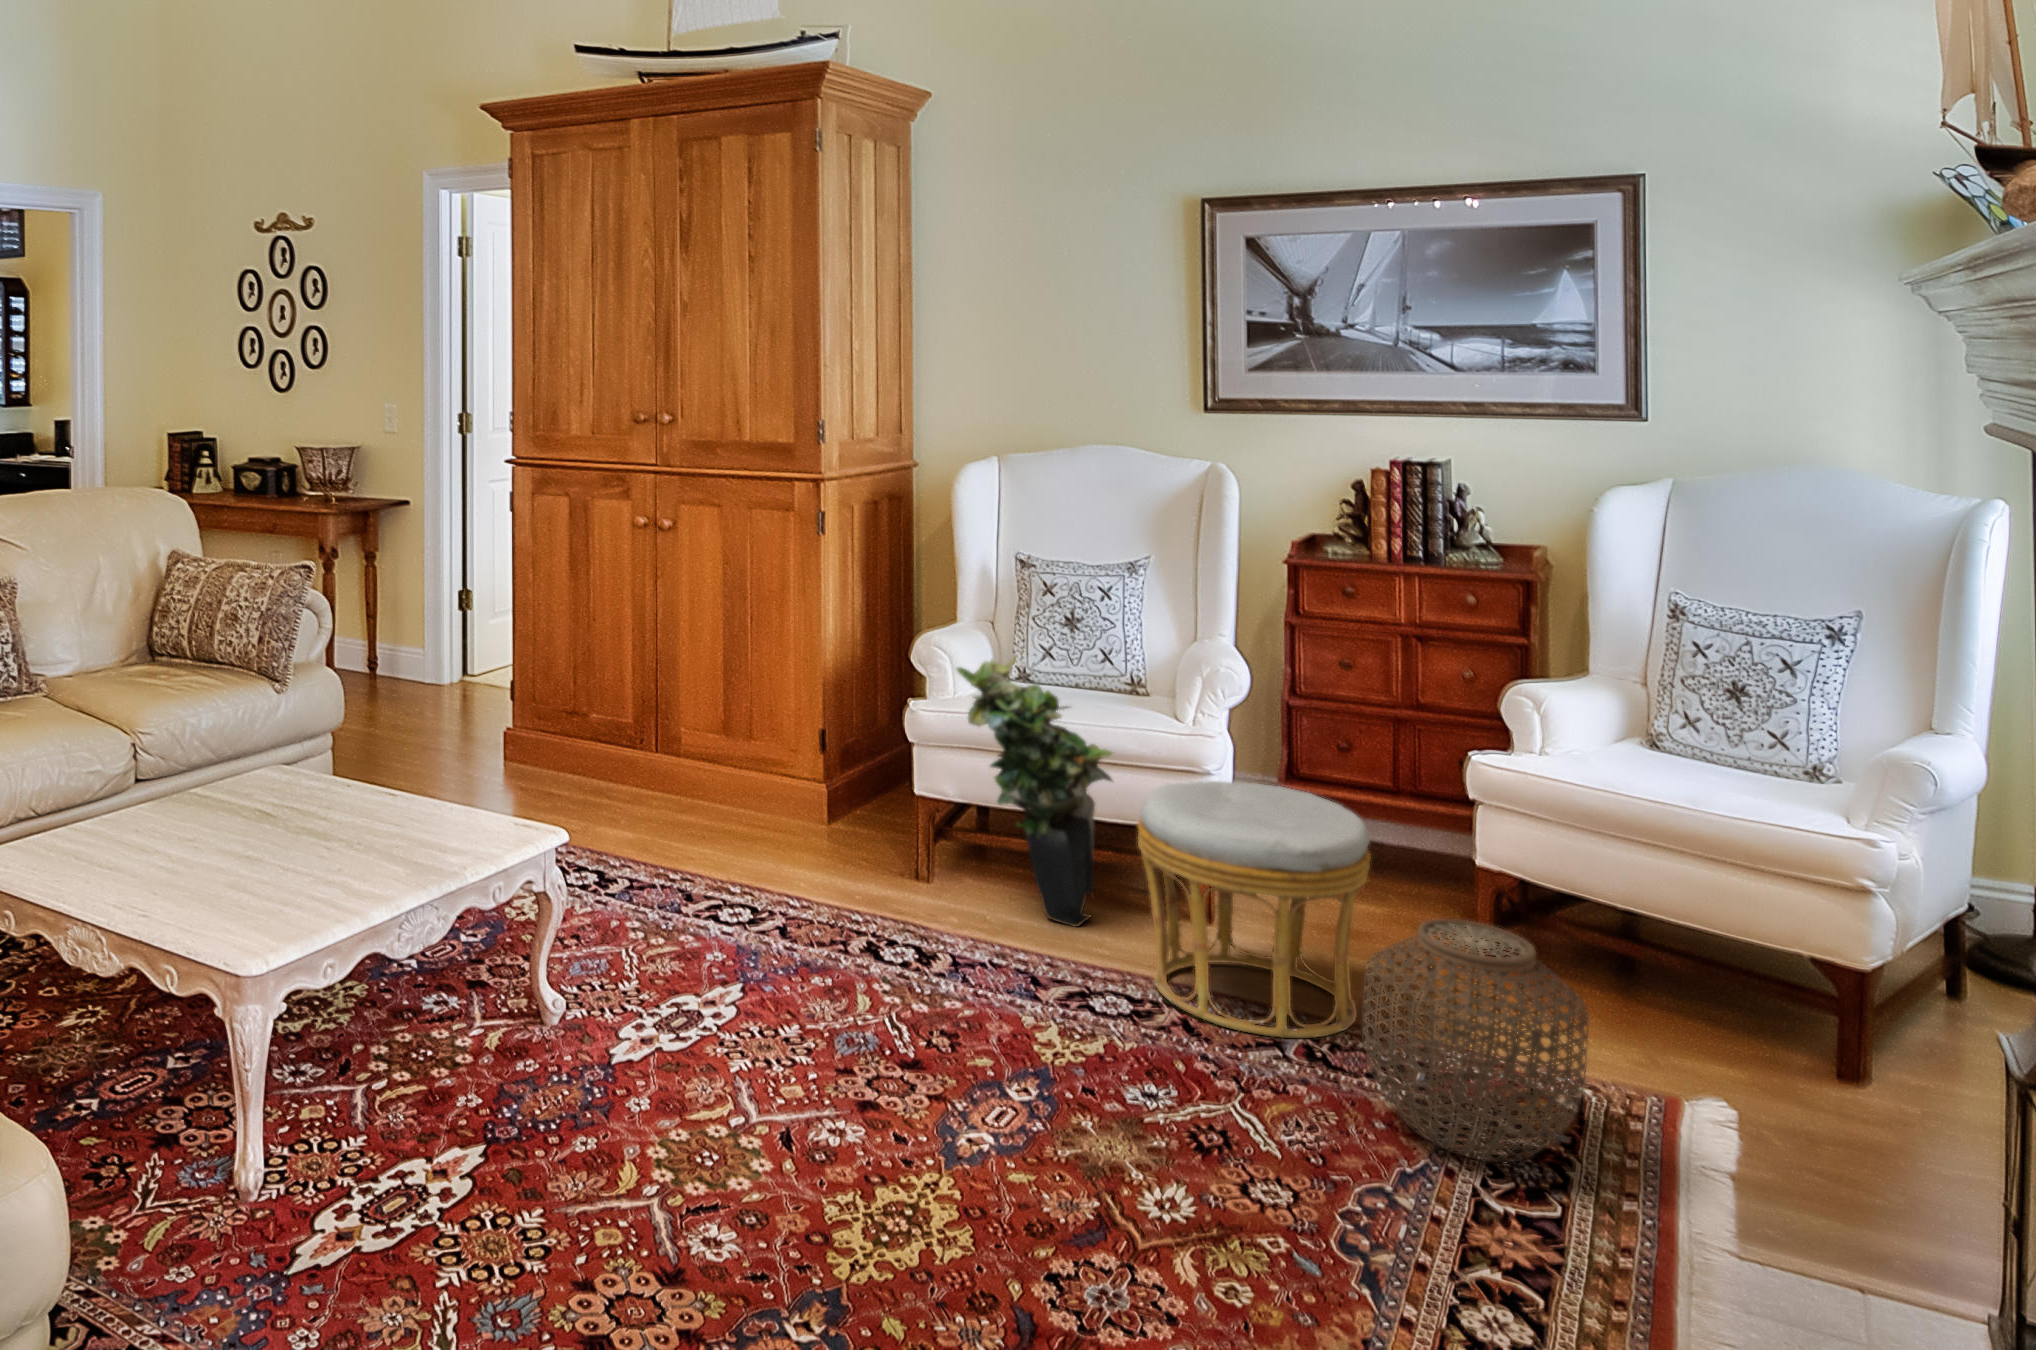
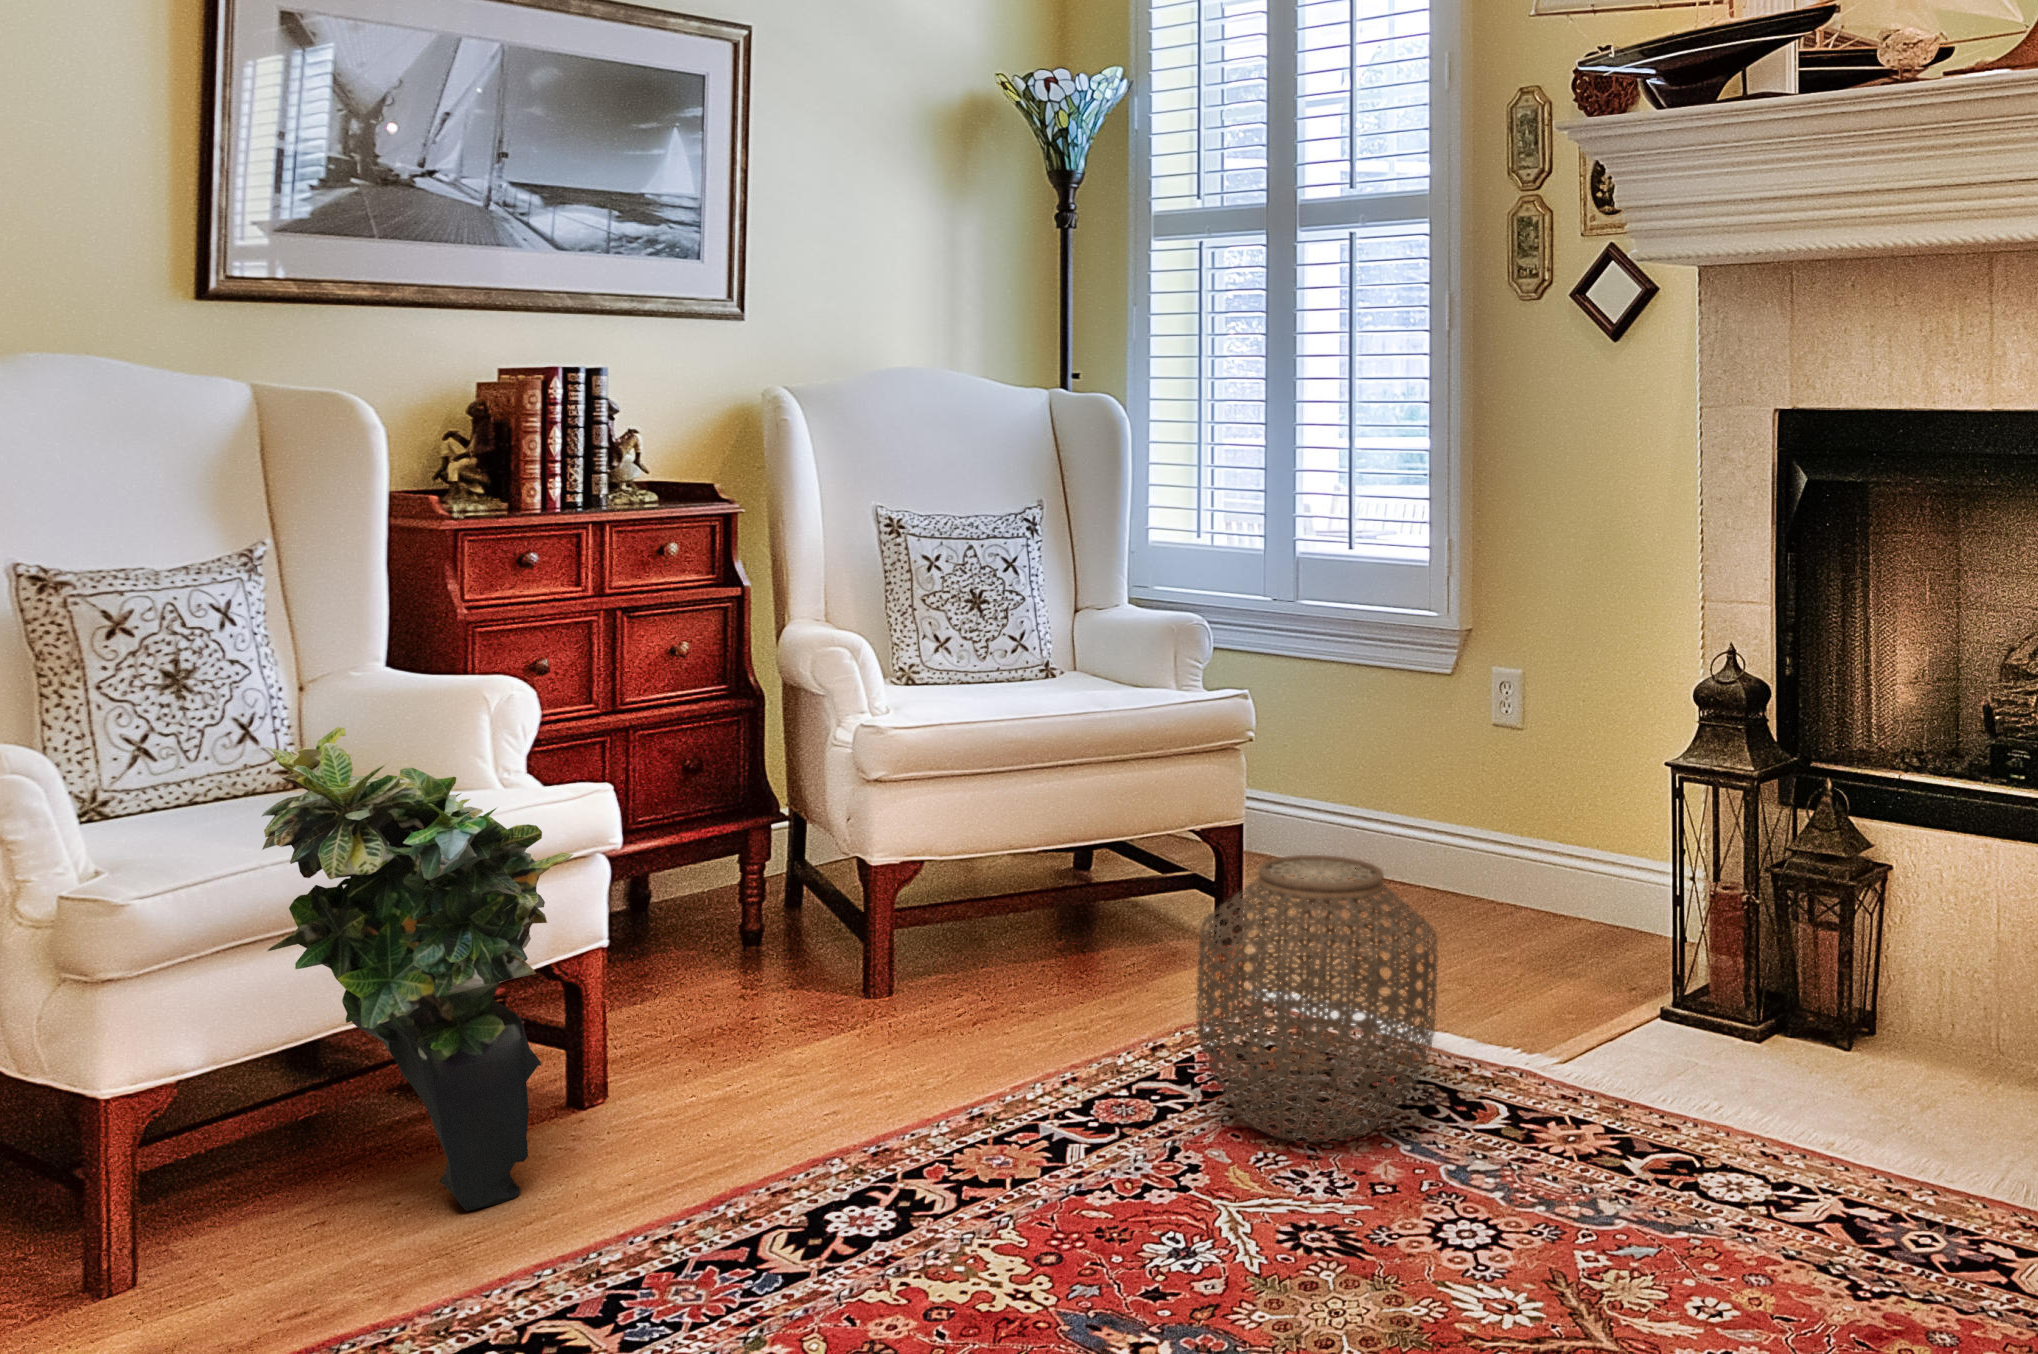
ottoman: present [1138,781,1371,1038] -> none [717,811,1055,1192]

